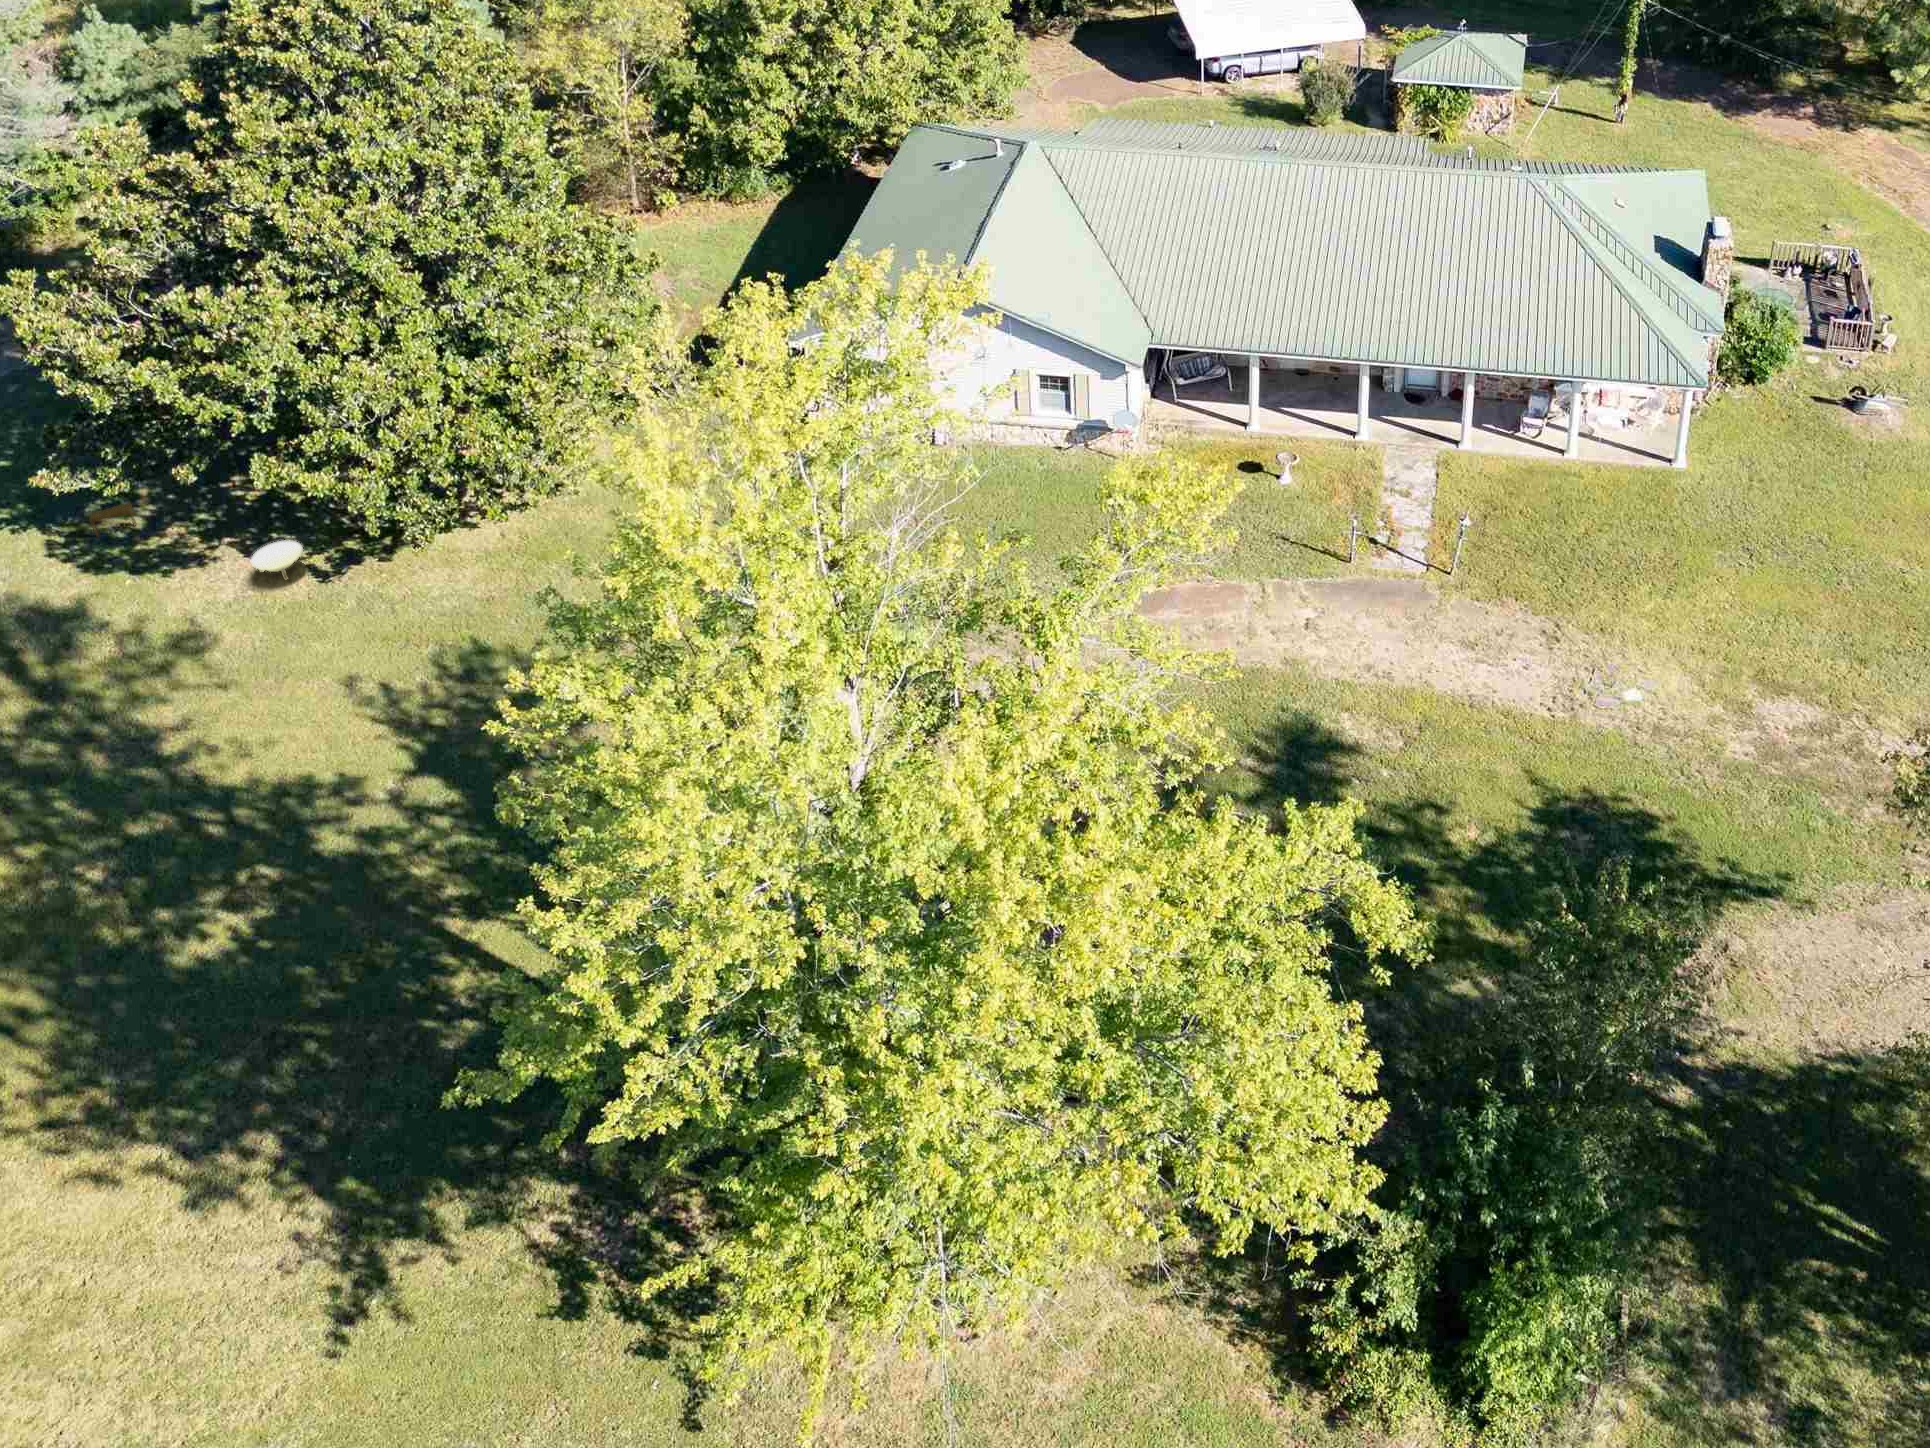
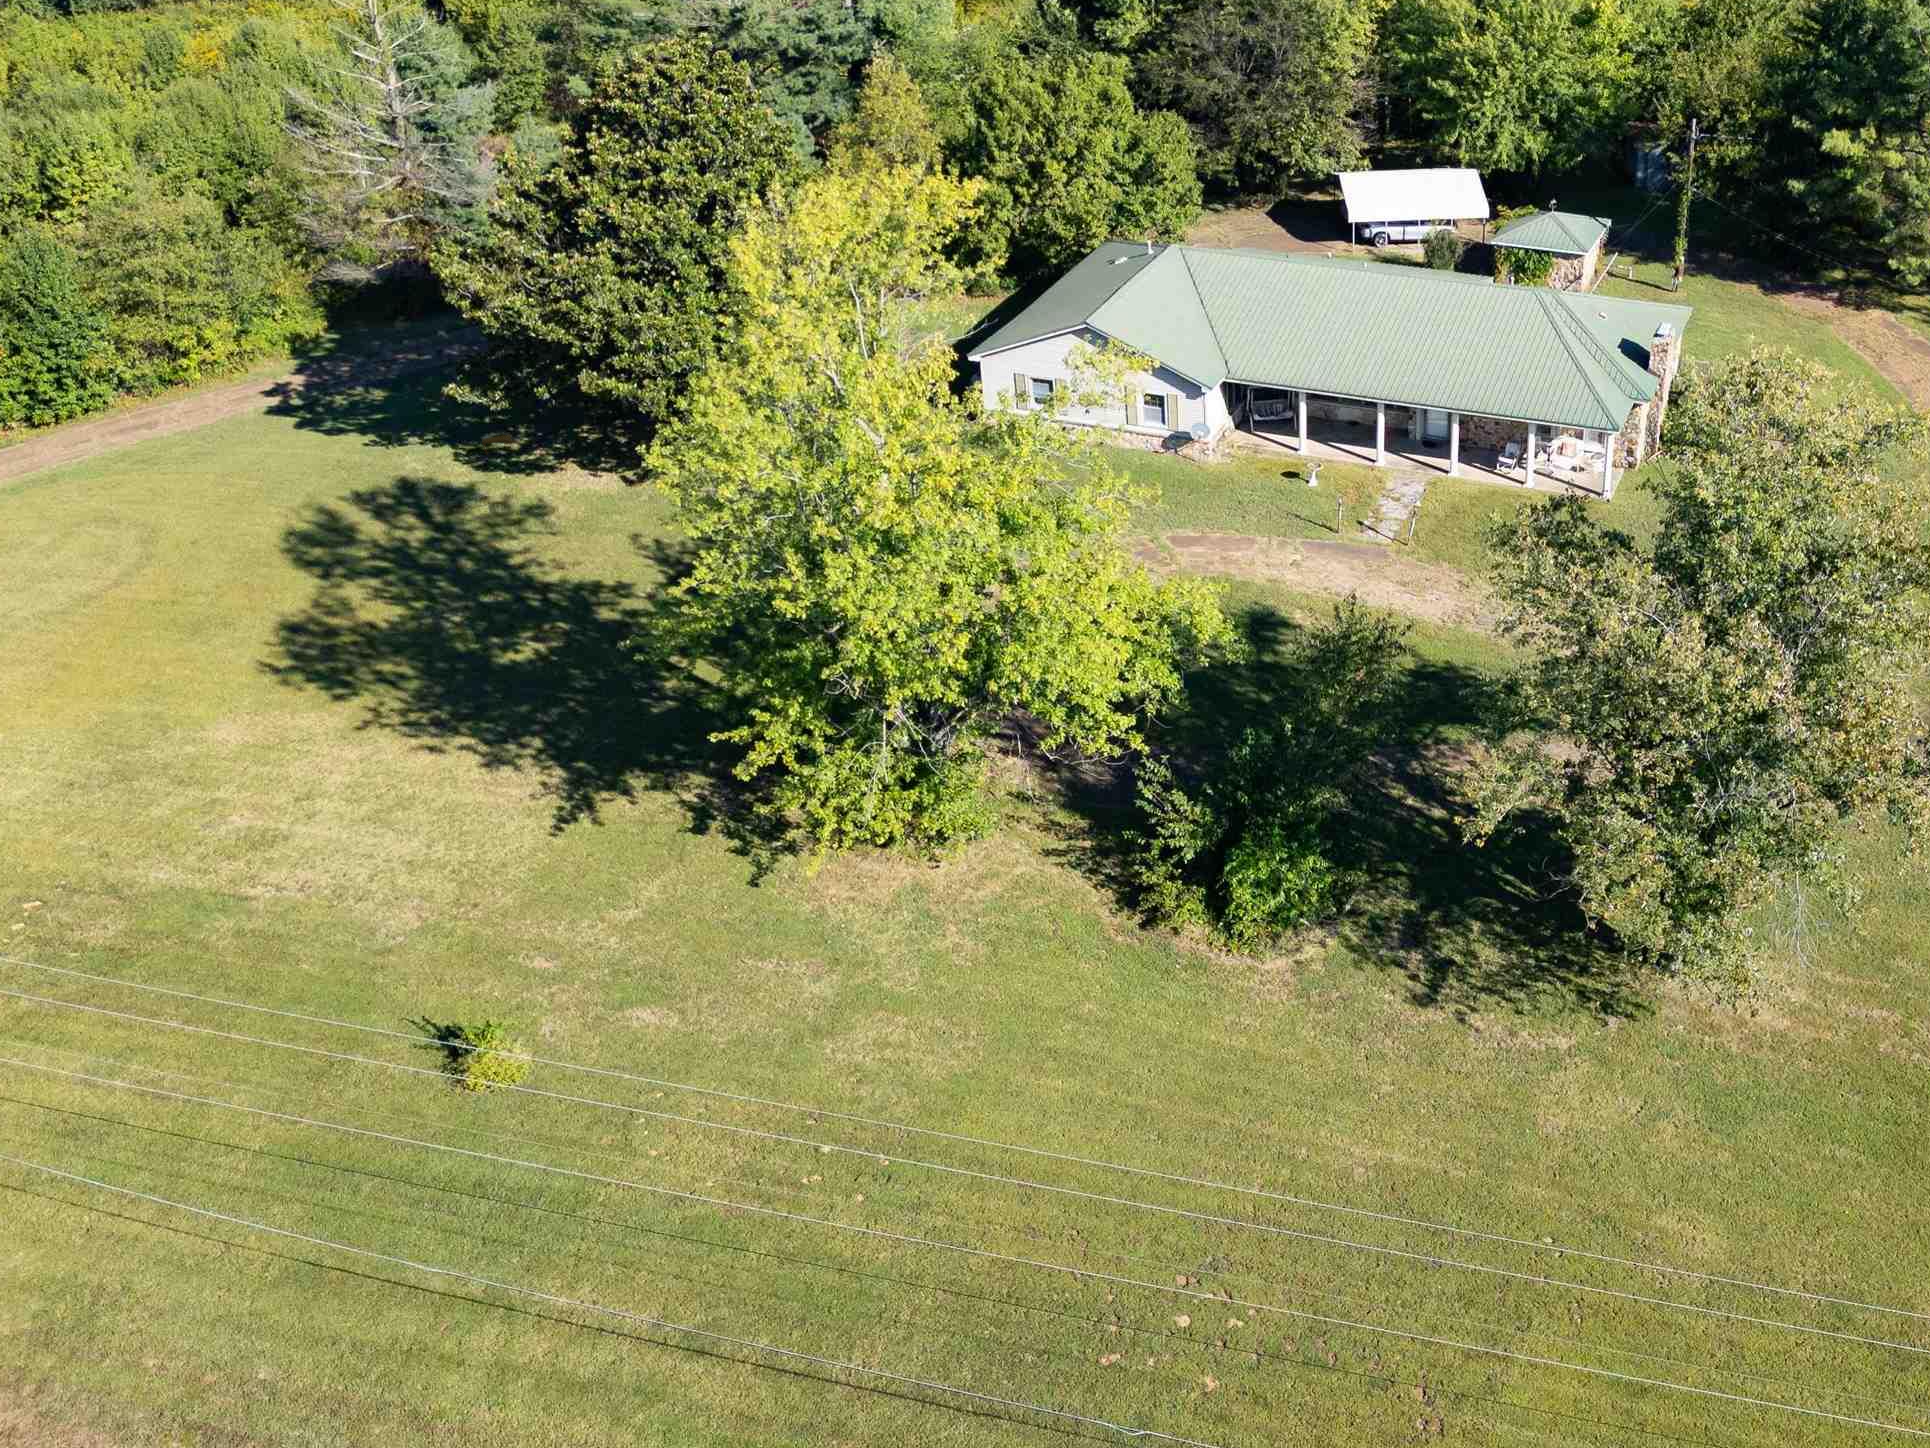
round table: present [251,541,303,580] -> none [583,463,618,487]

